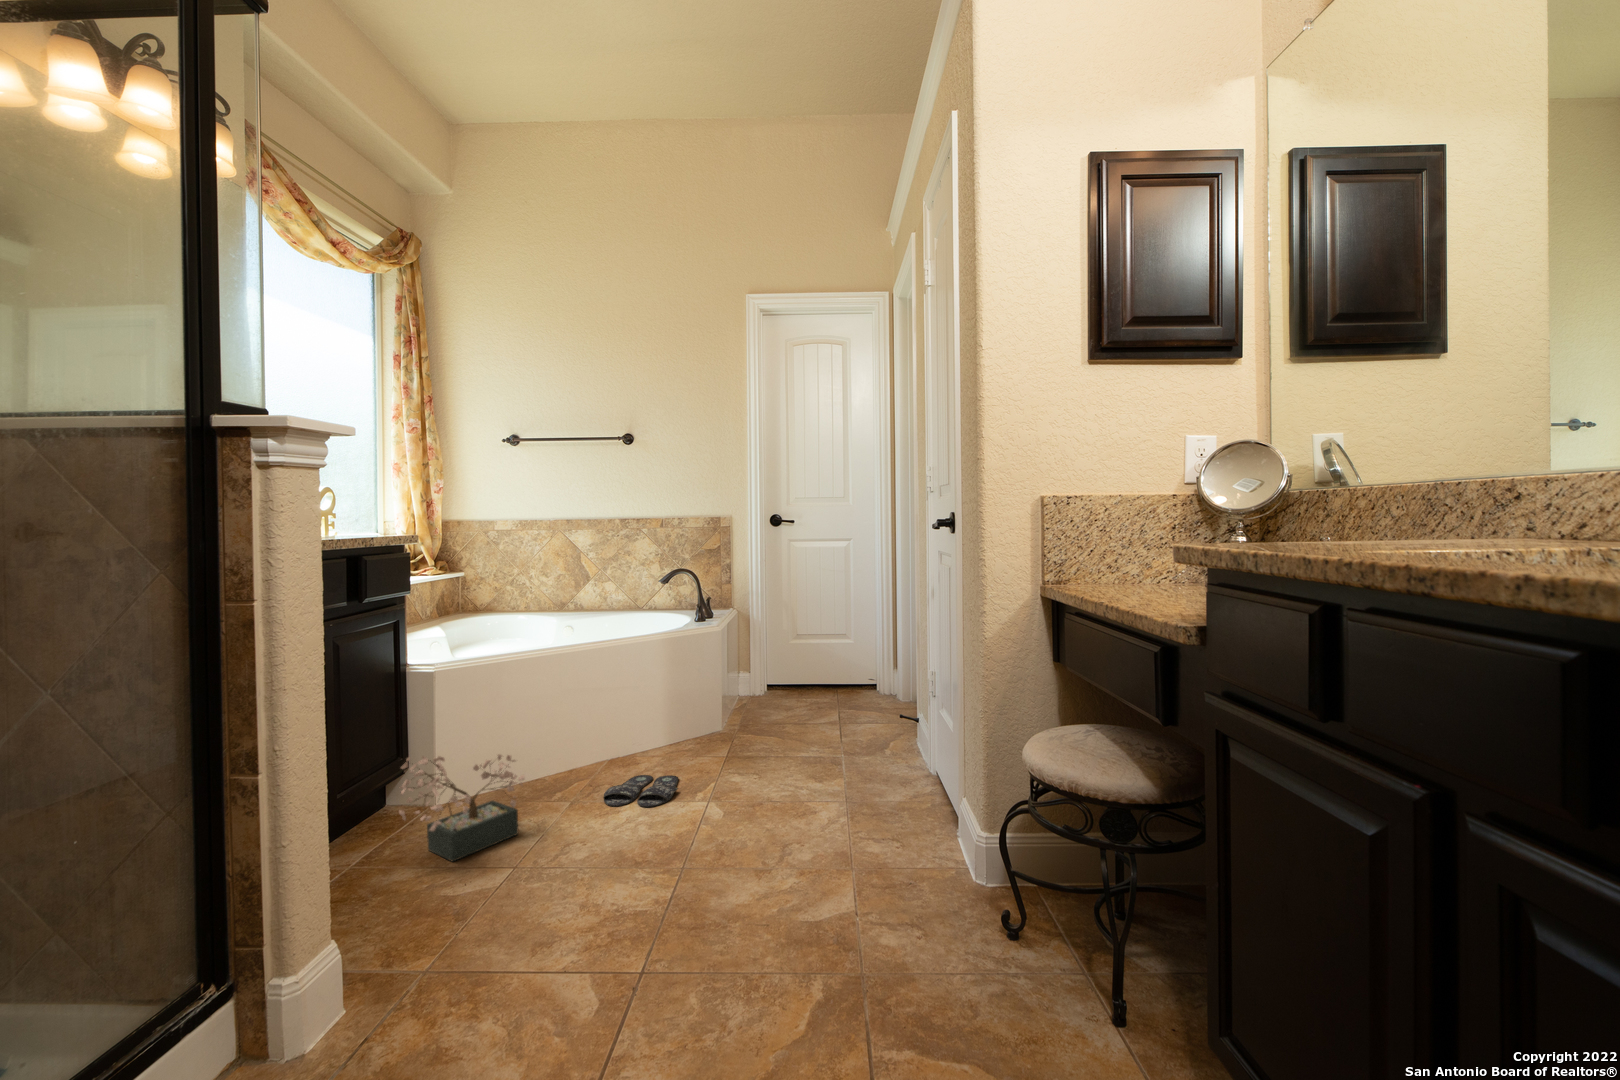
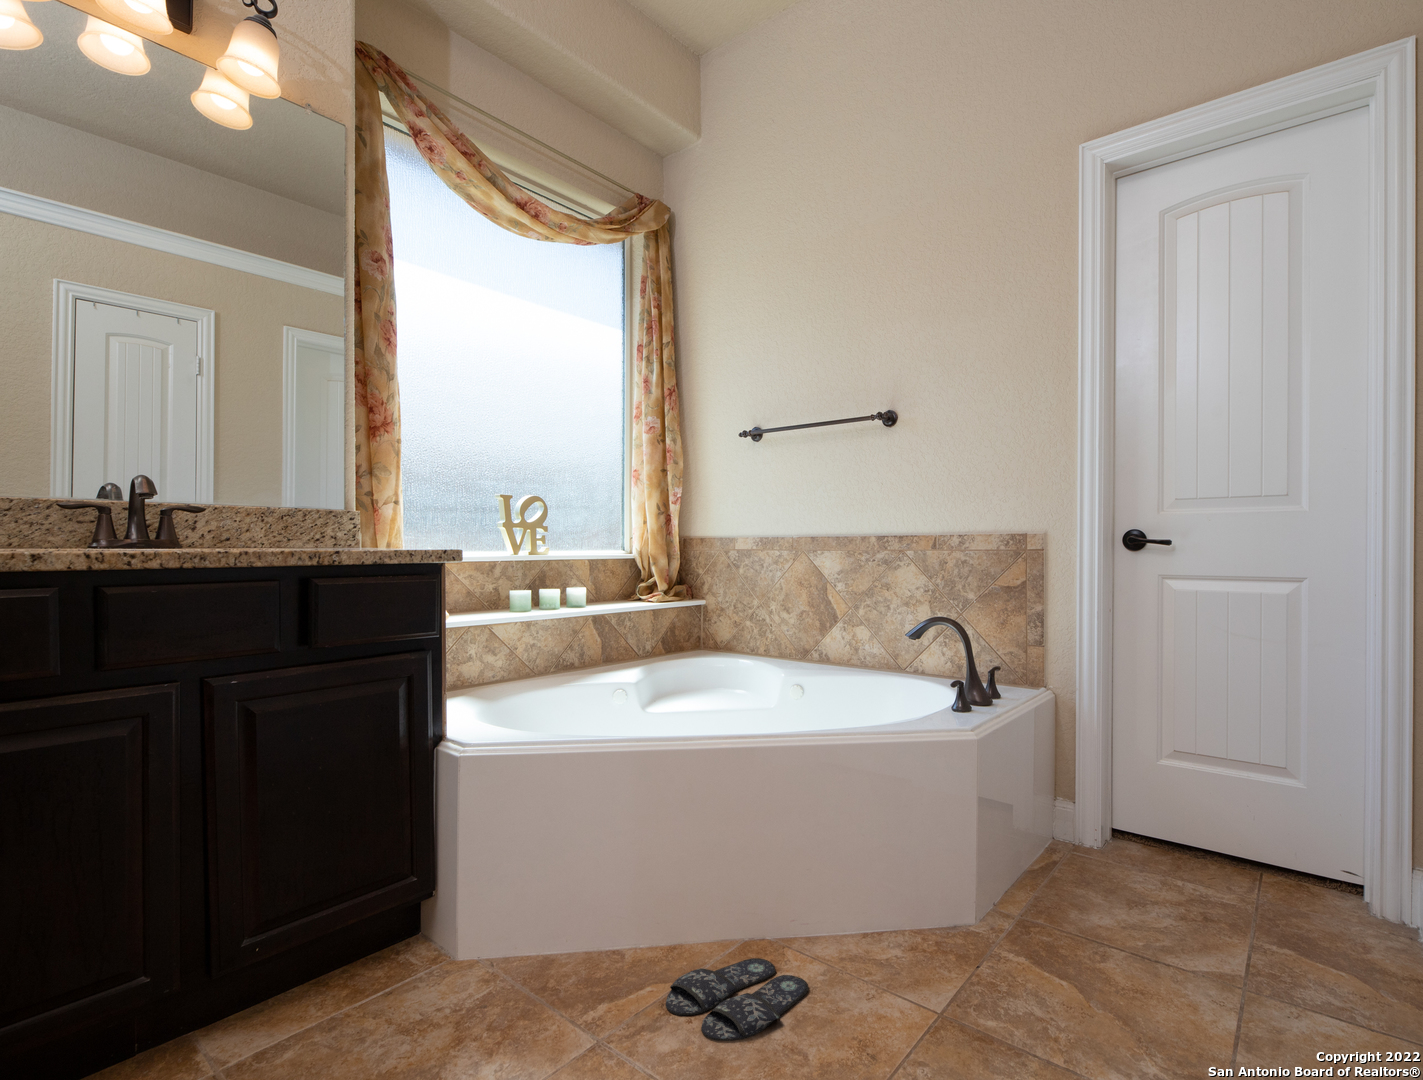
decorative plant: present [399,754,525,861] -> none [367,856,547,1026]

